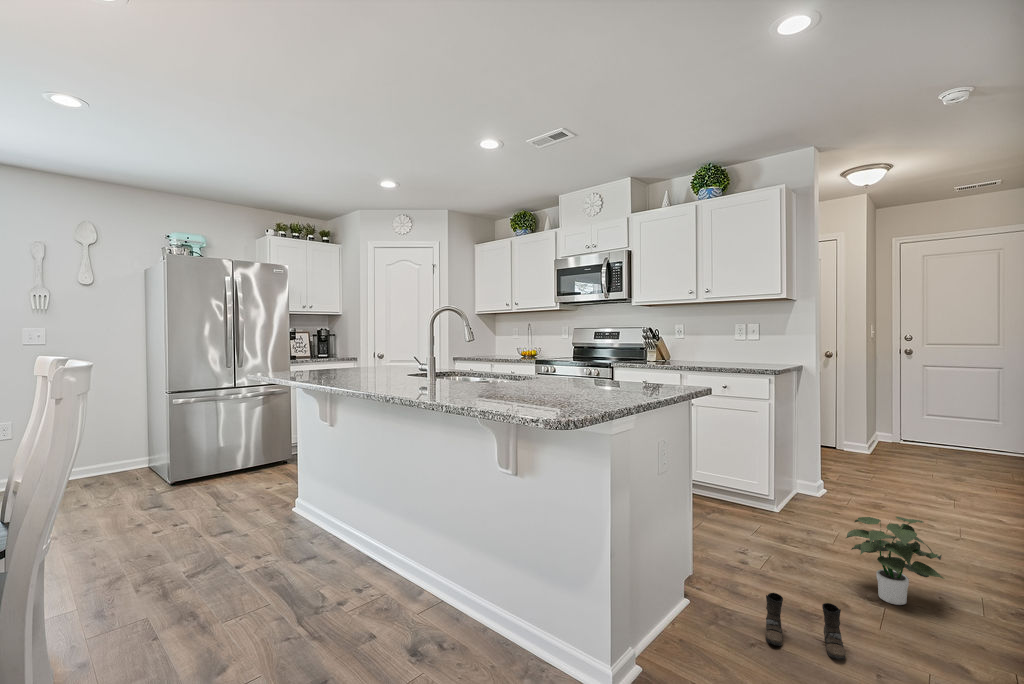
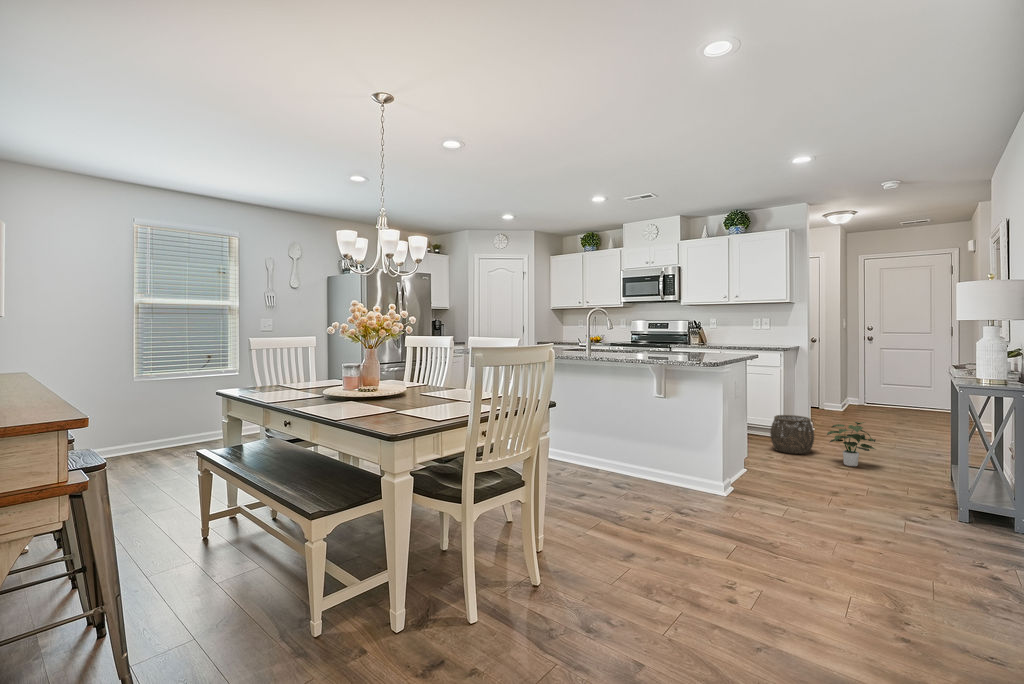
woven basket: none [748,486,825,562] -> present [770,415,814,454]
boots: present [766,593,846,660] -> none [787,455,827,480]

